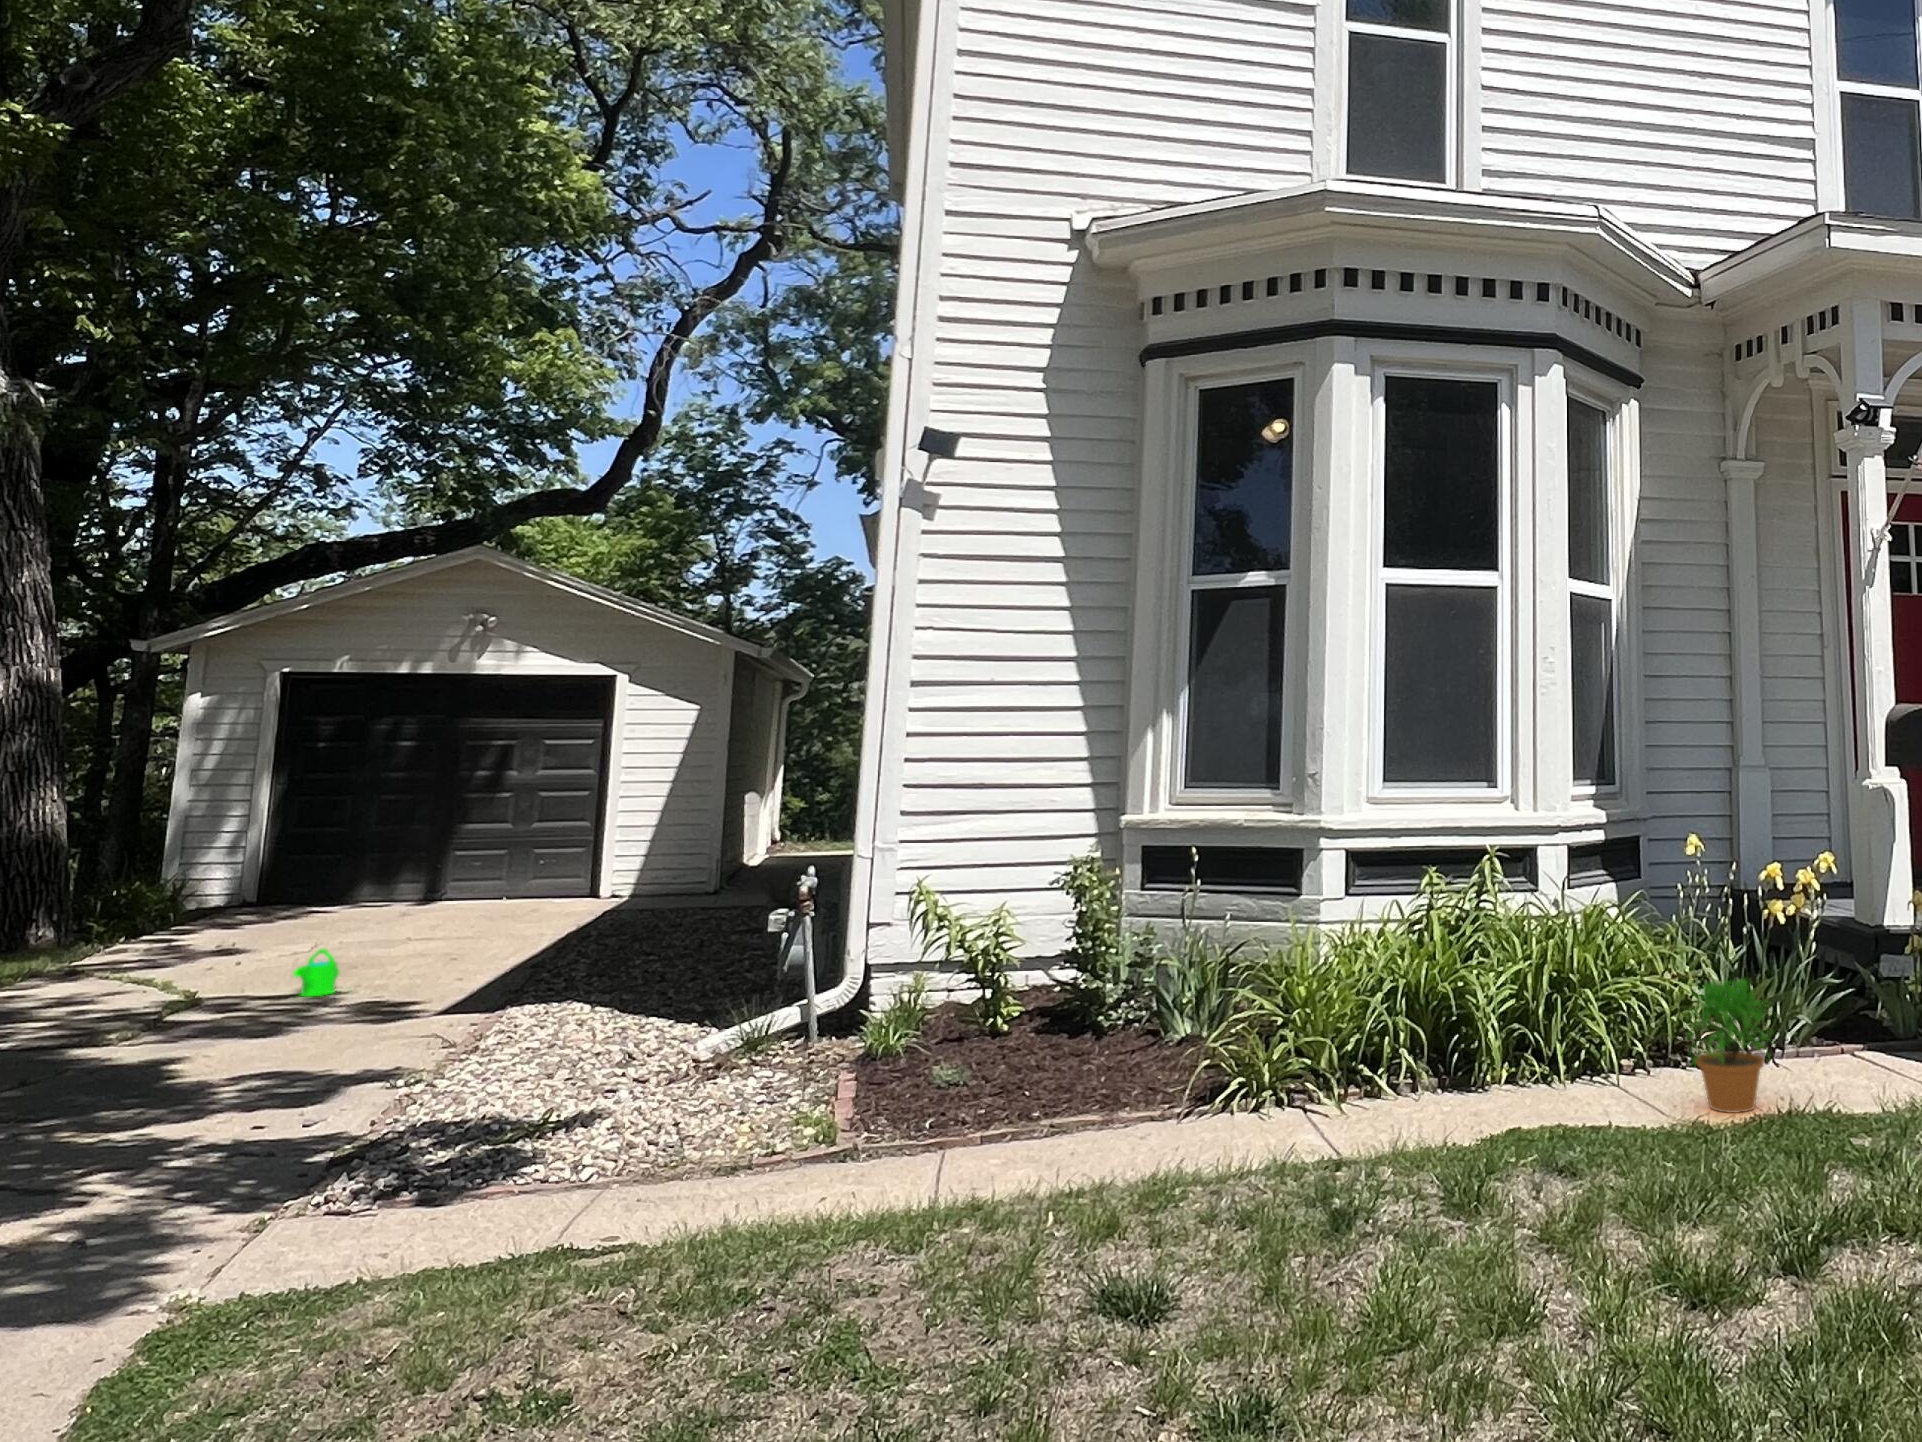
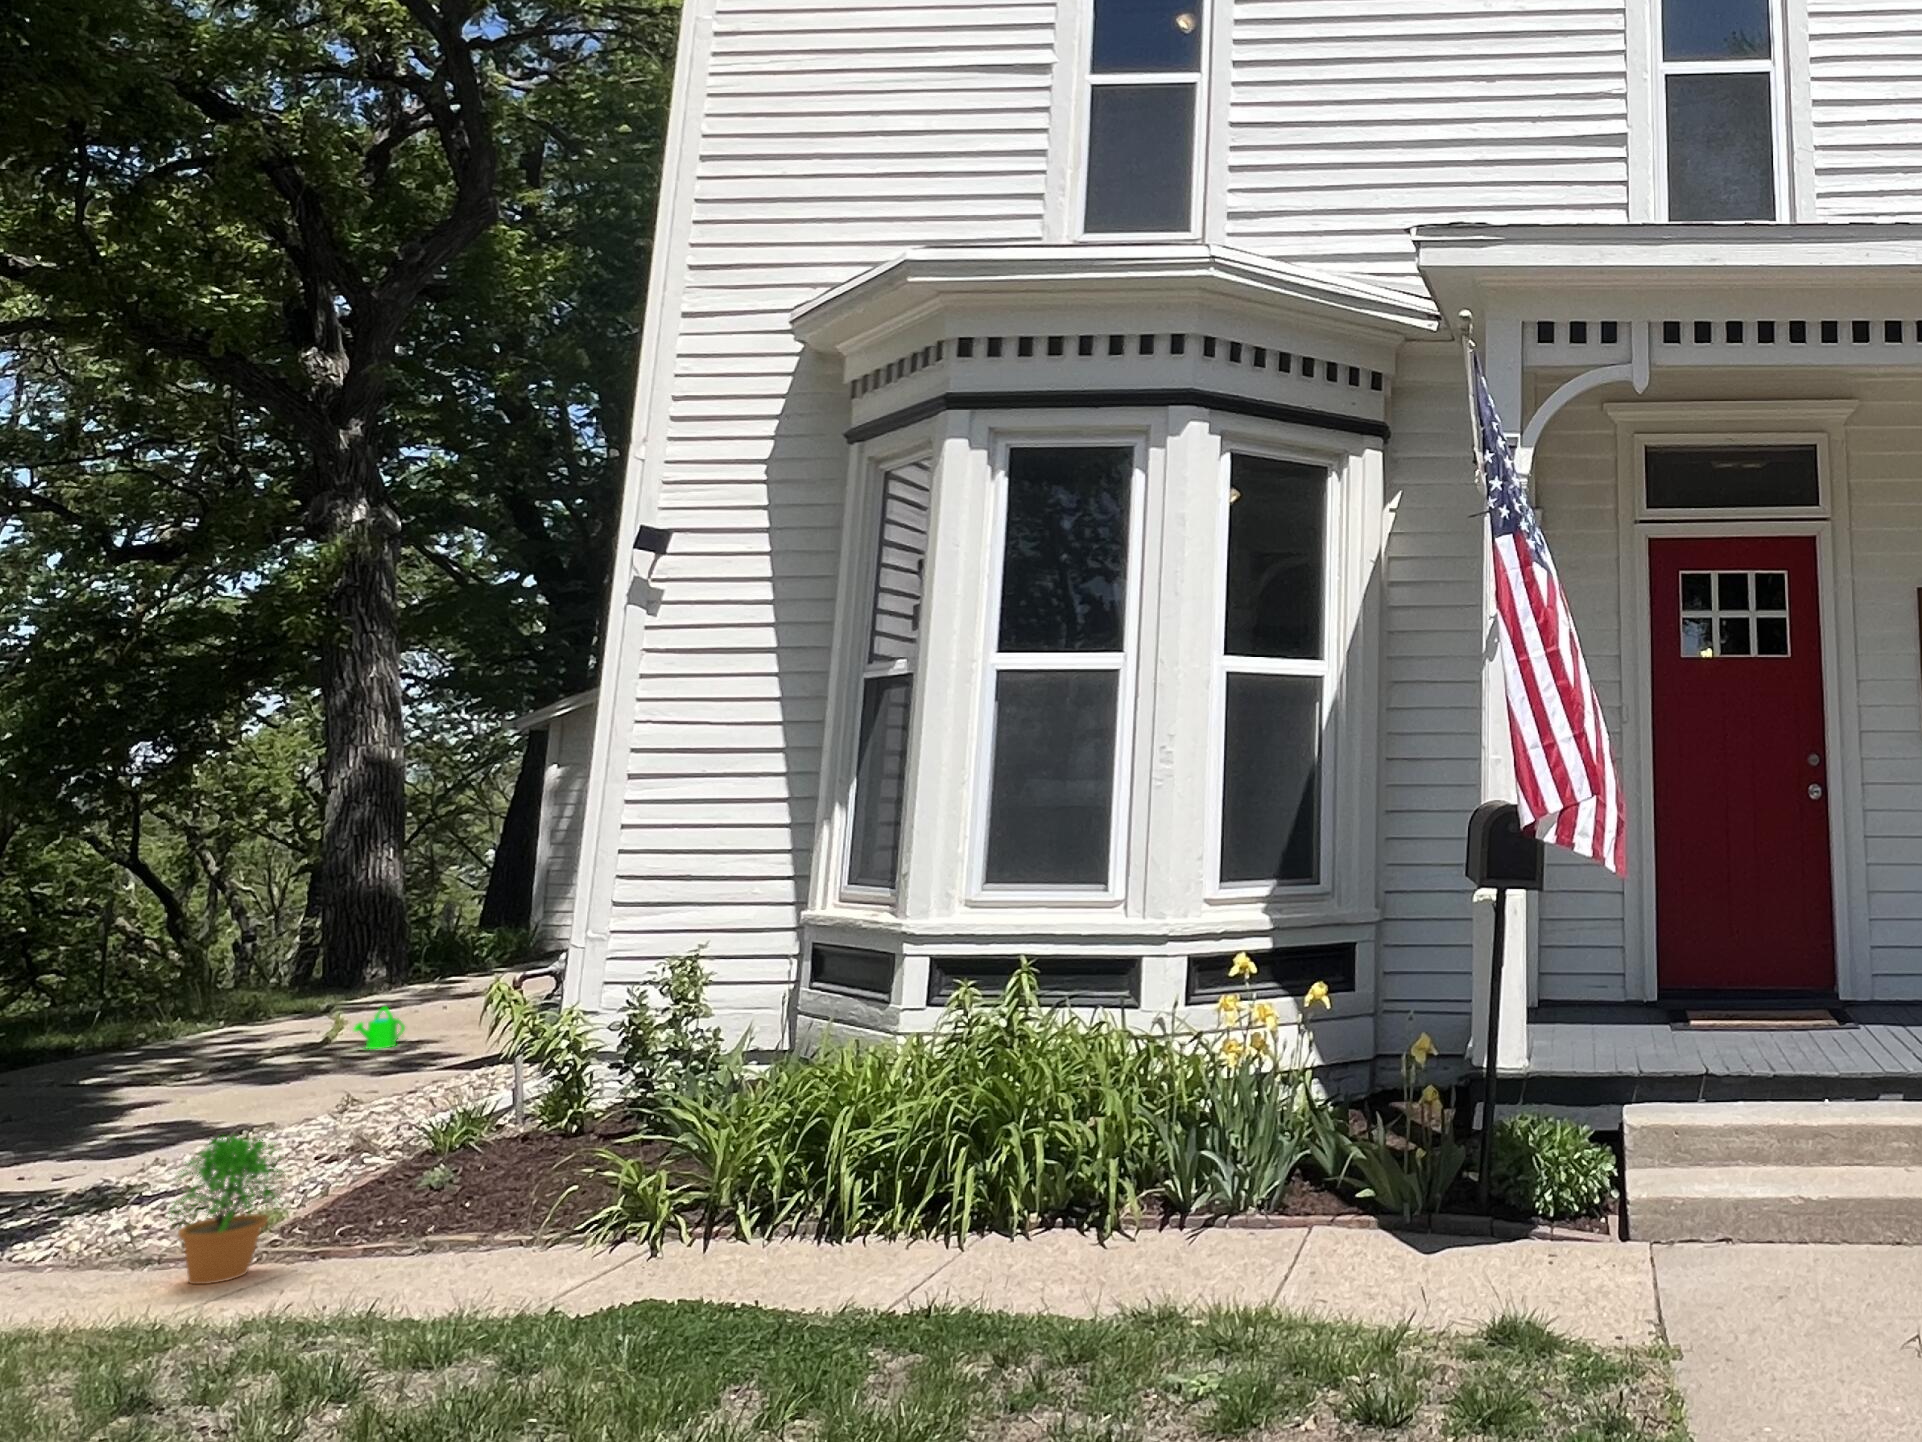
potted plant: present [1685,979,1770,1113] -> present [168,1136,284,1284]

